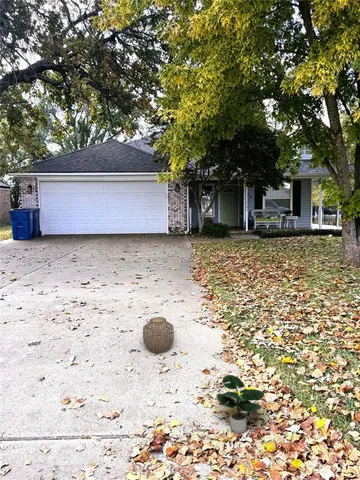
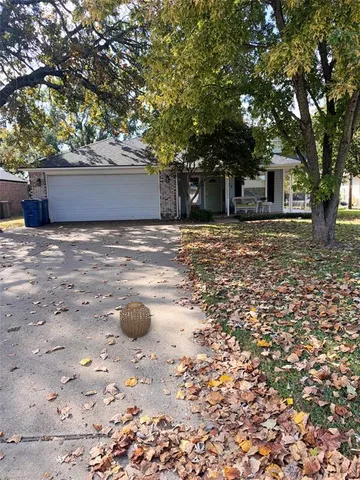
potted plant: present [217,375,264,433] -> none [186,368,238,432]

